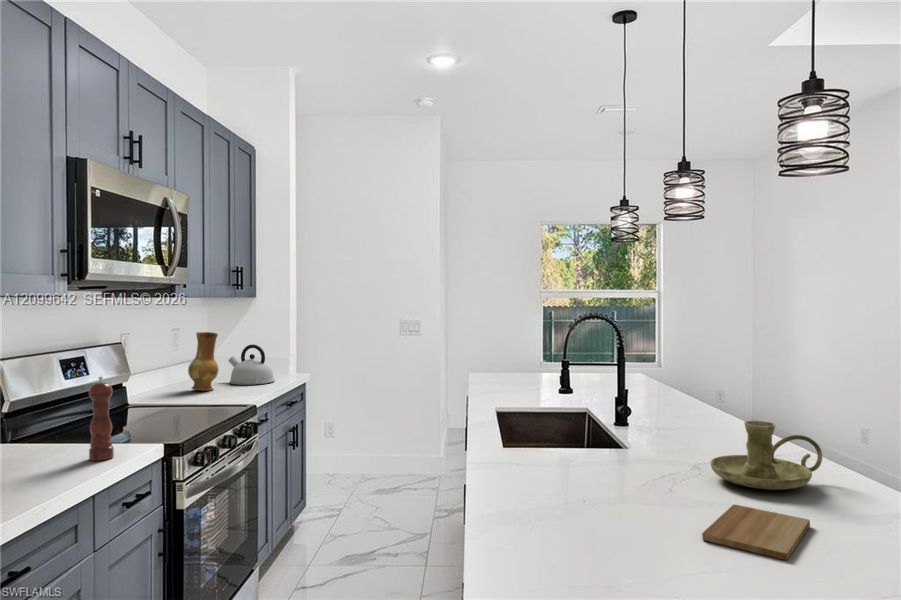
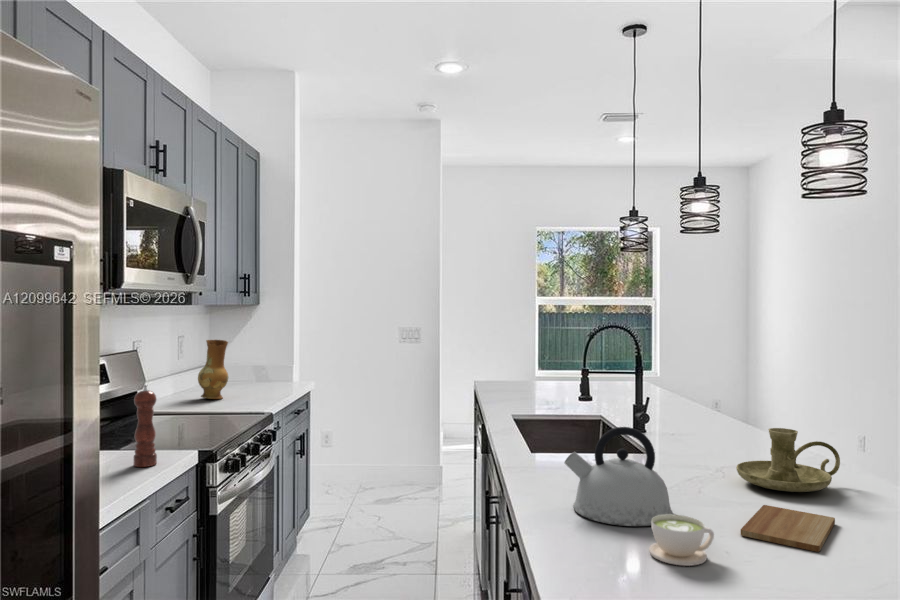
kettle: present [229,344,275,385] -> present [564,427,673,526]
coffee cup: none [596,517,667,576] -> present [649,514,714,566]

